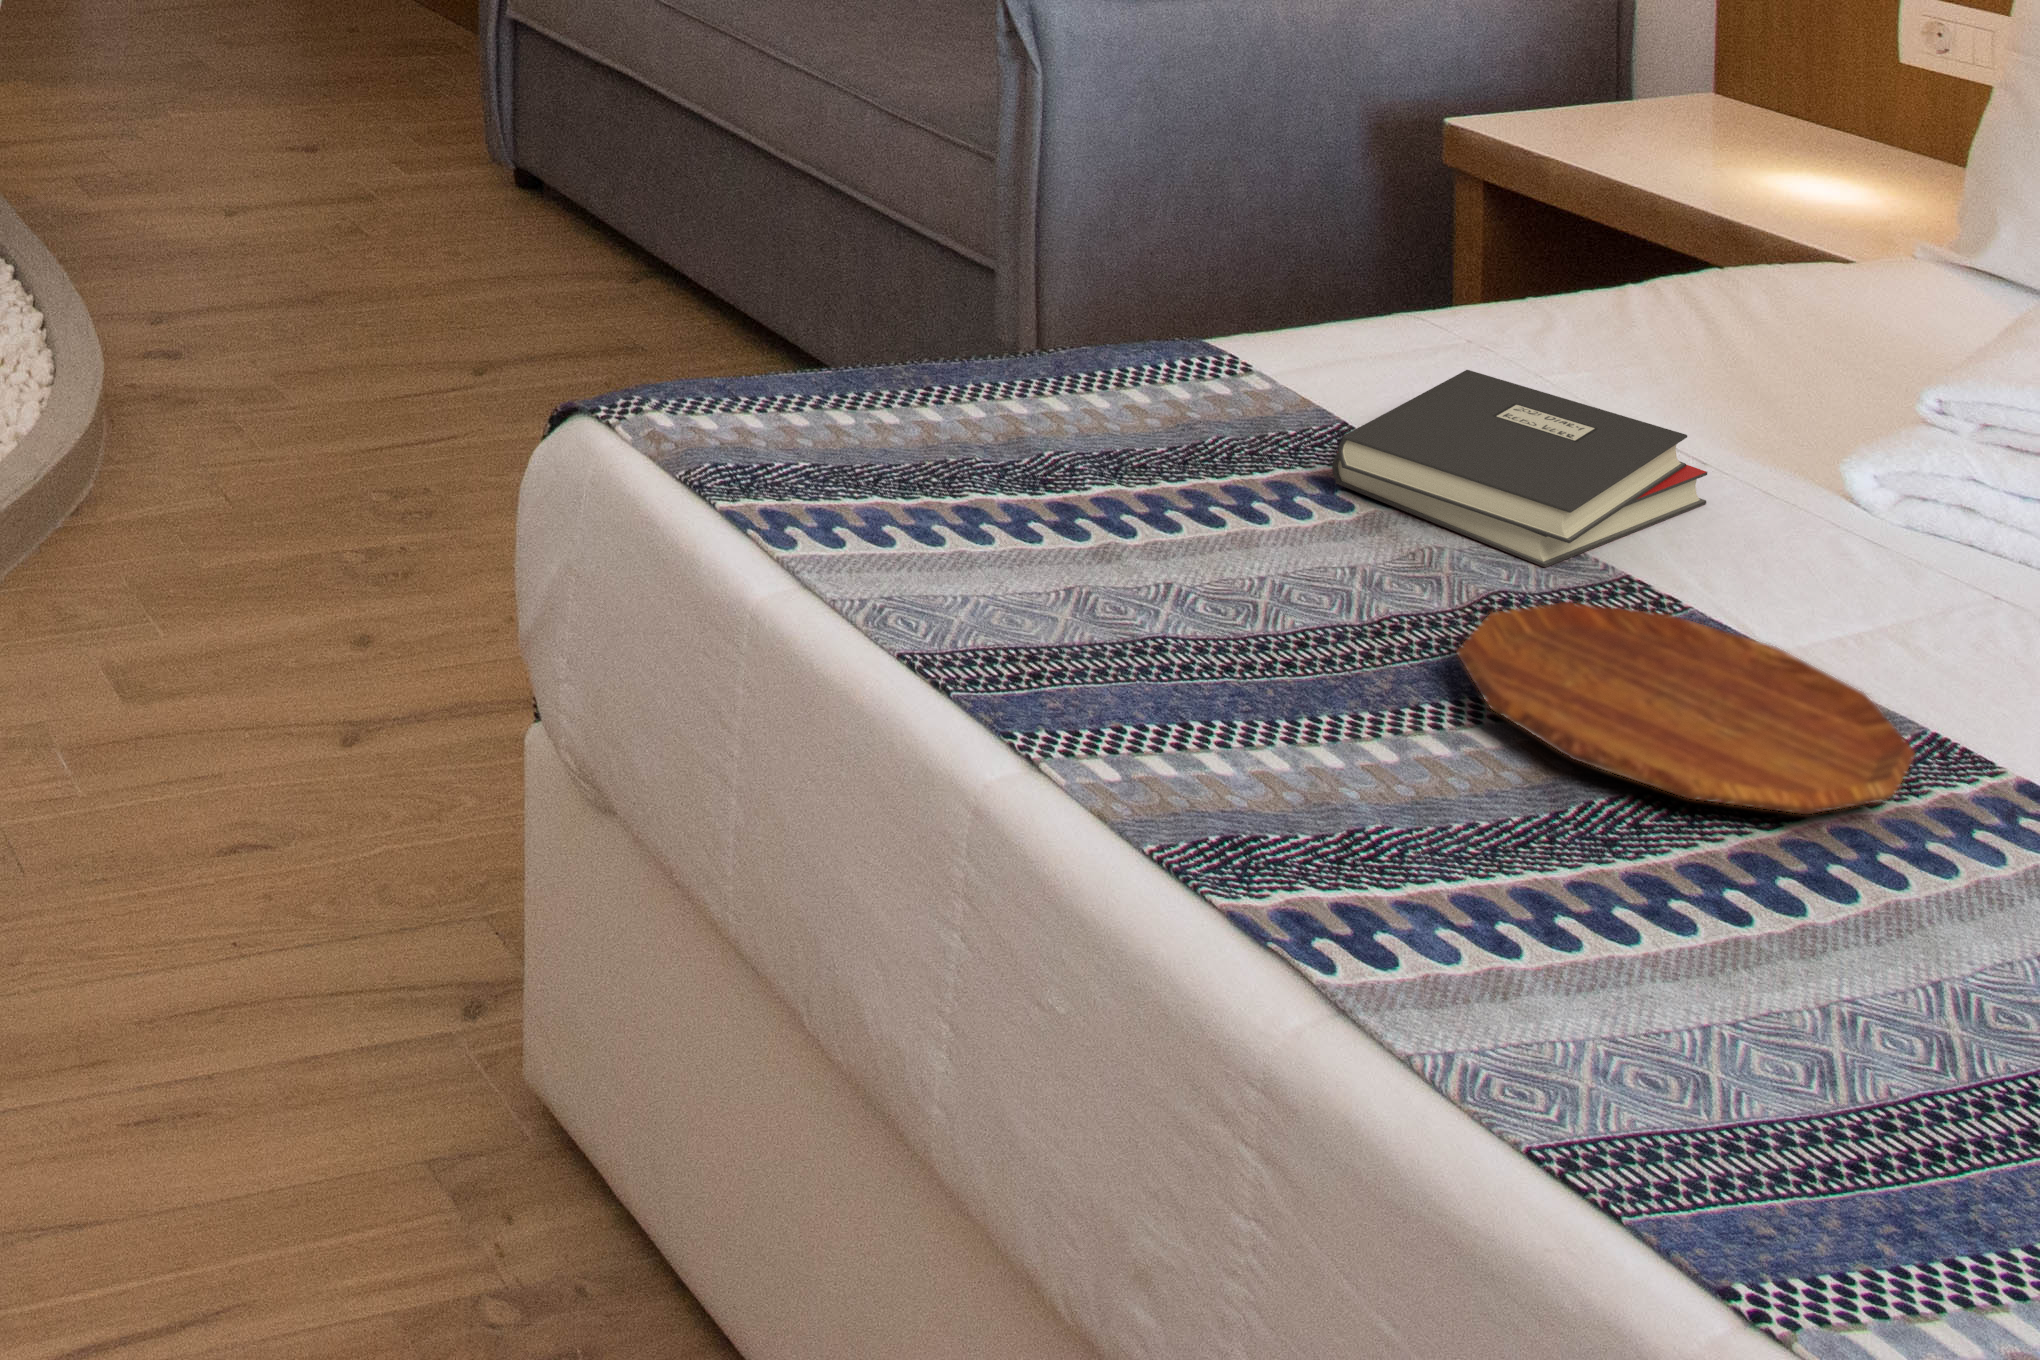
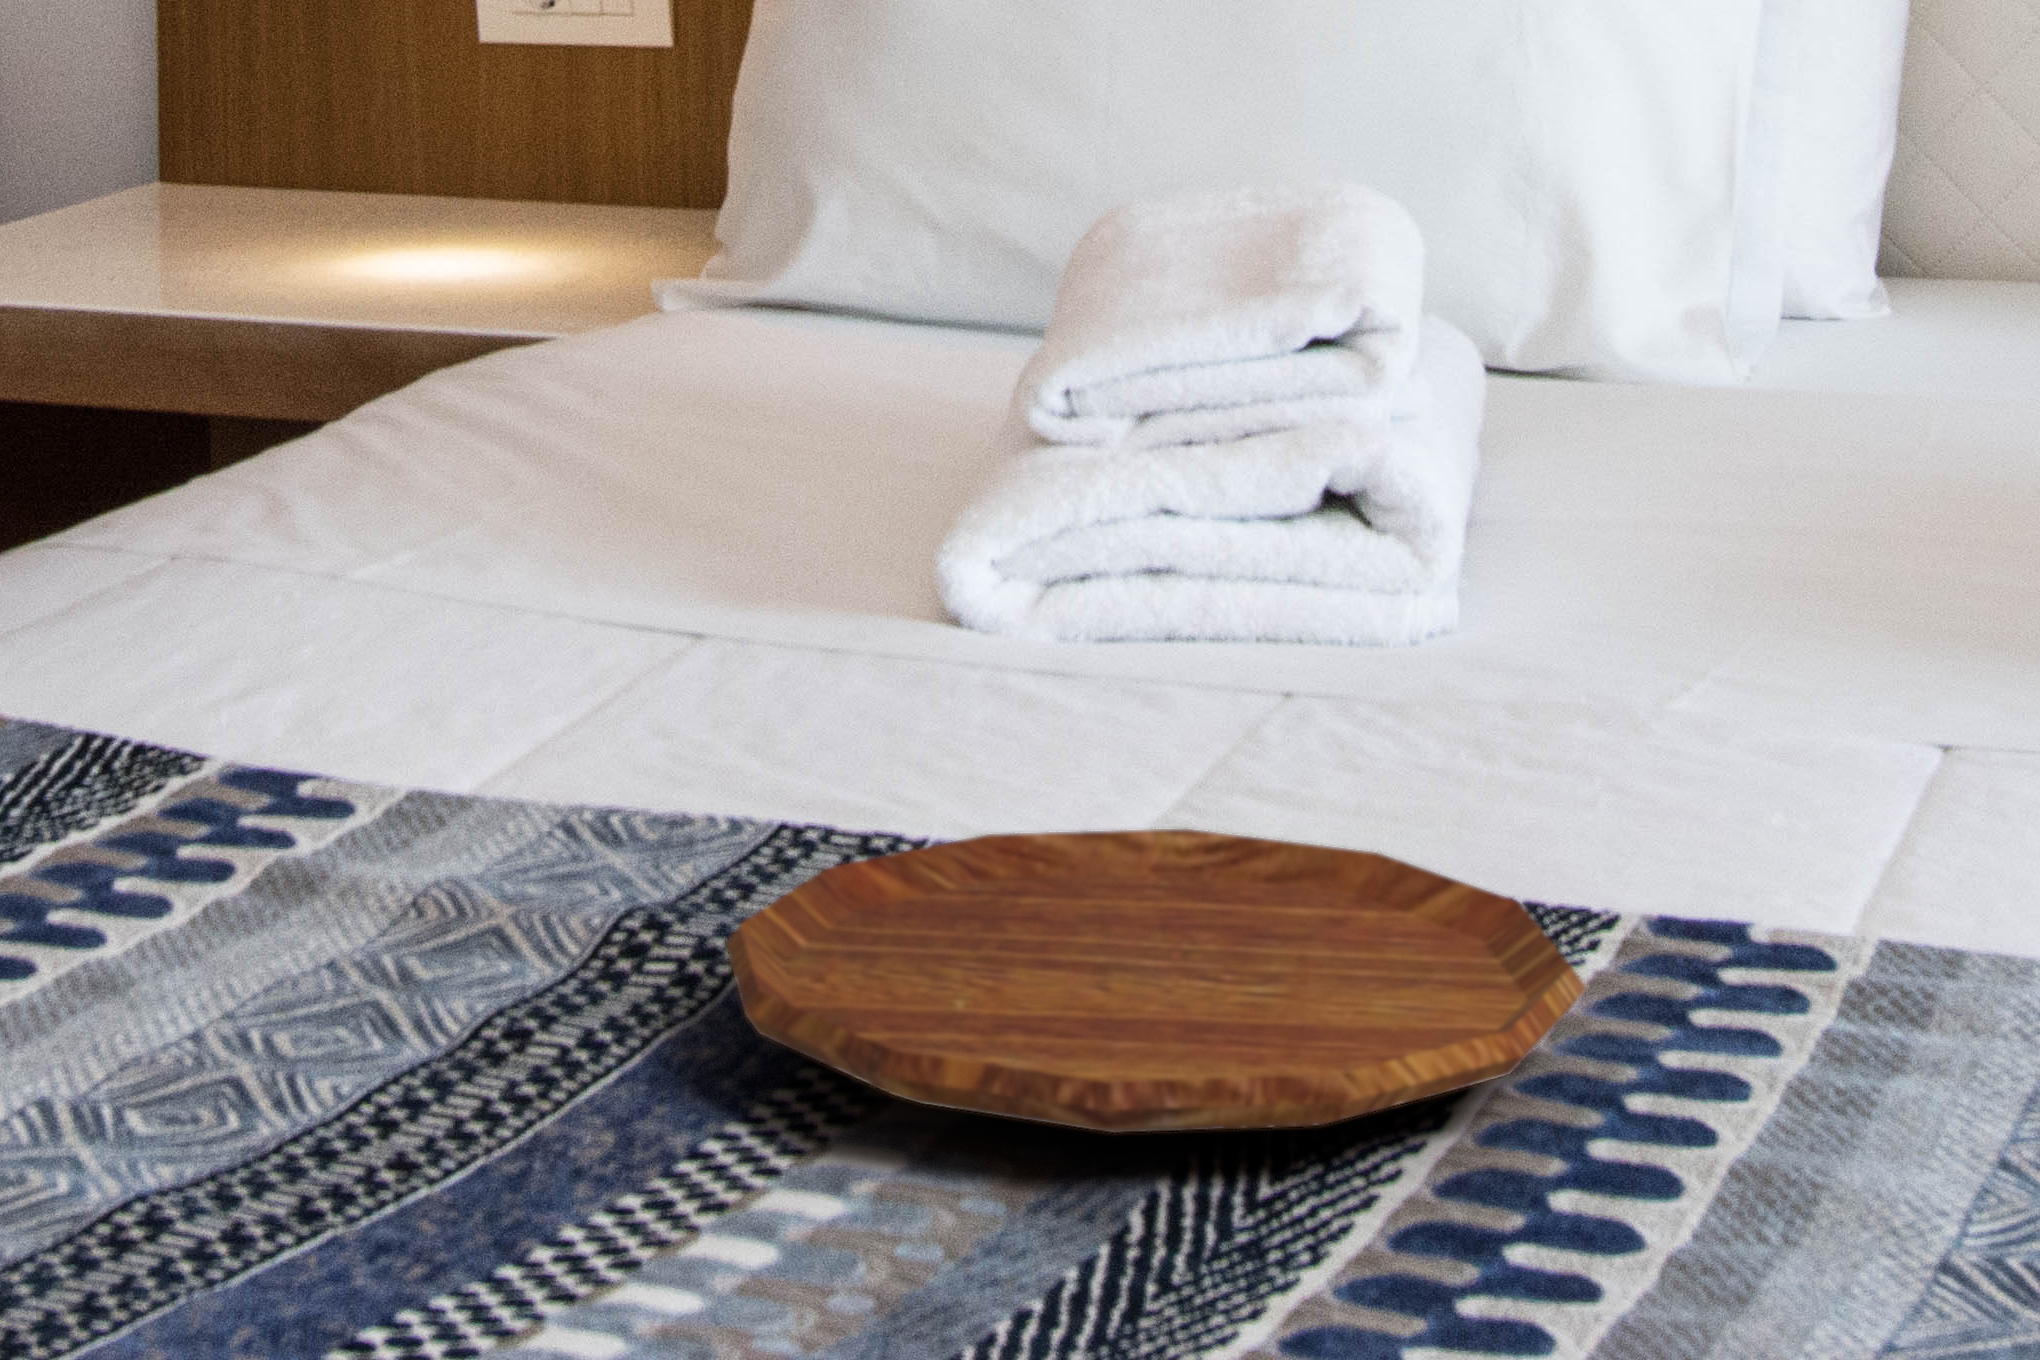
hardback book: present [1332,370,1707,567] -> none [169,557,765,858]

